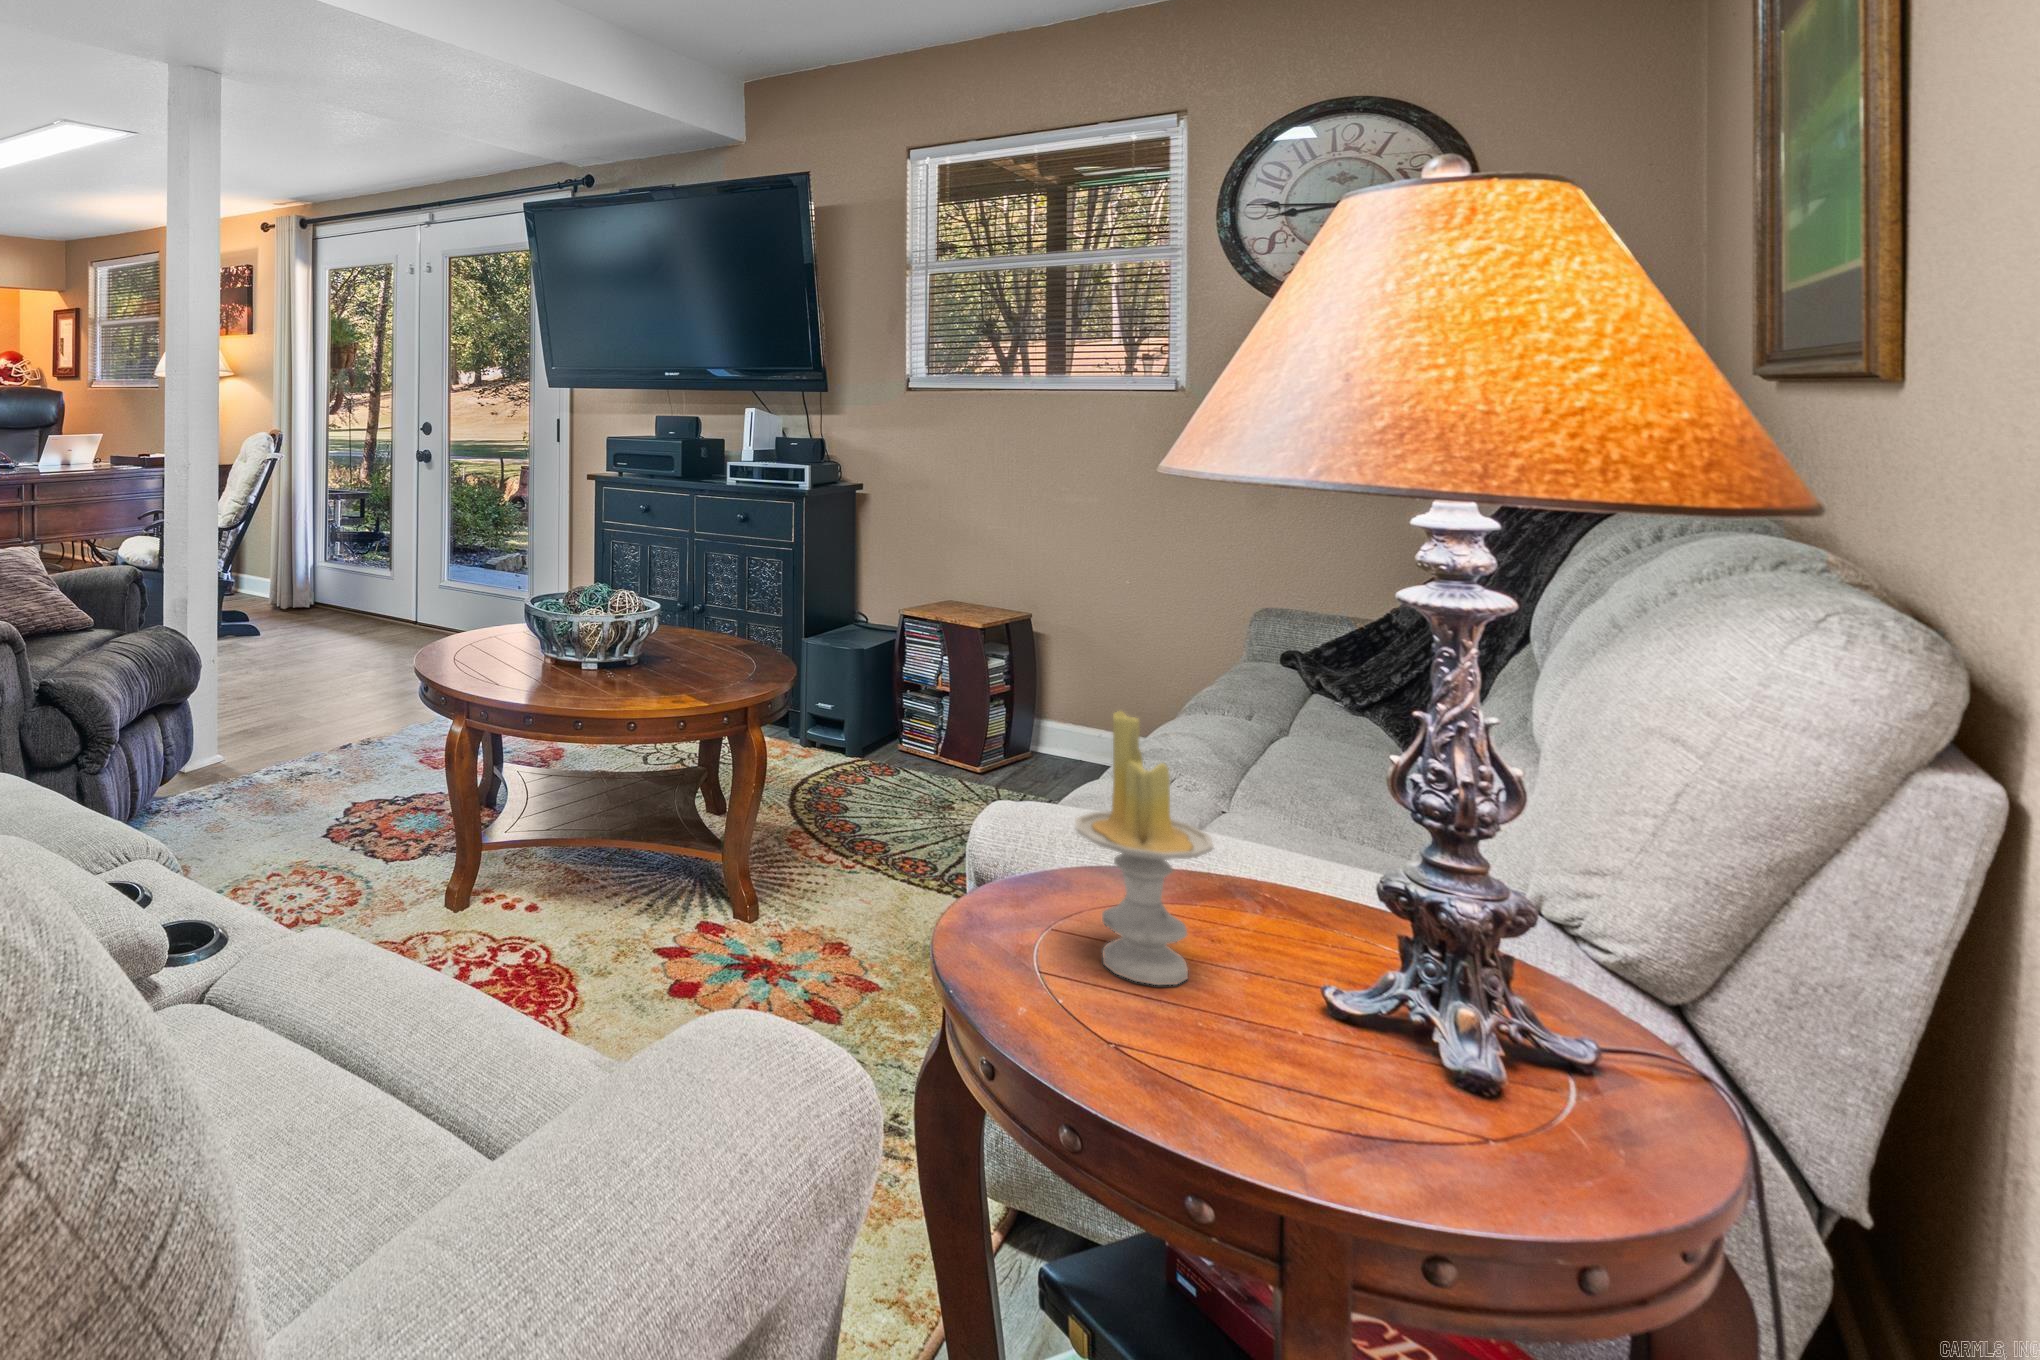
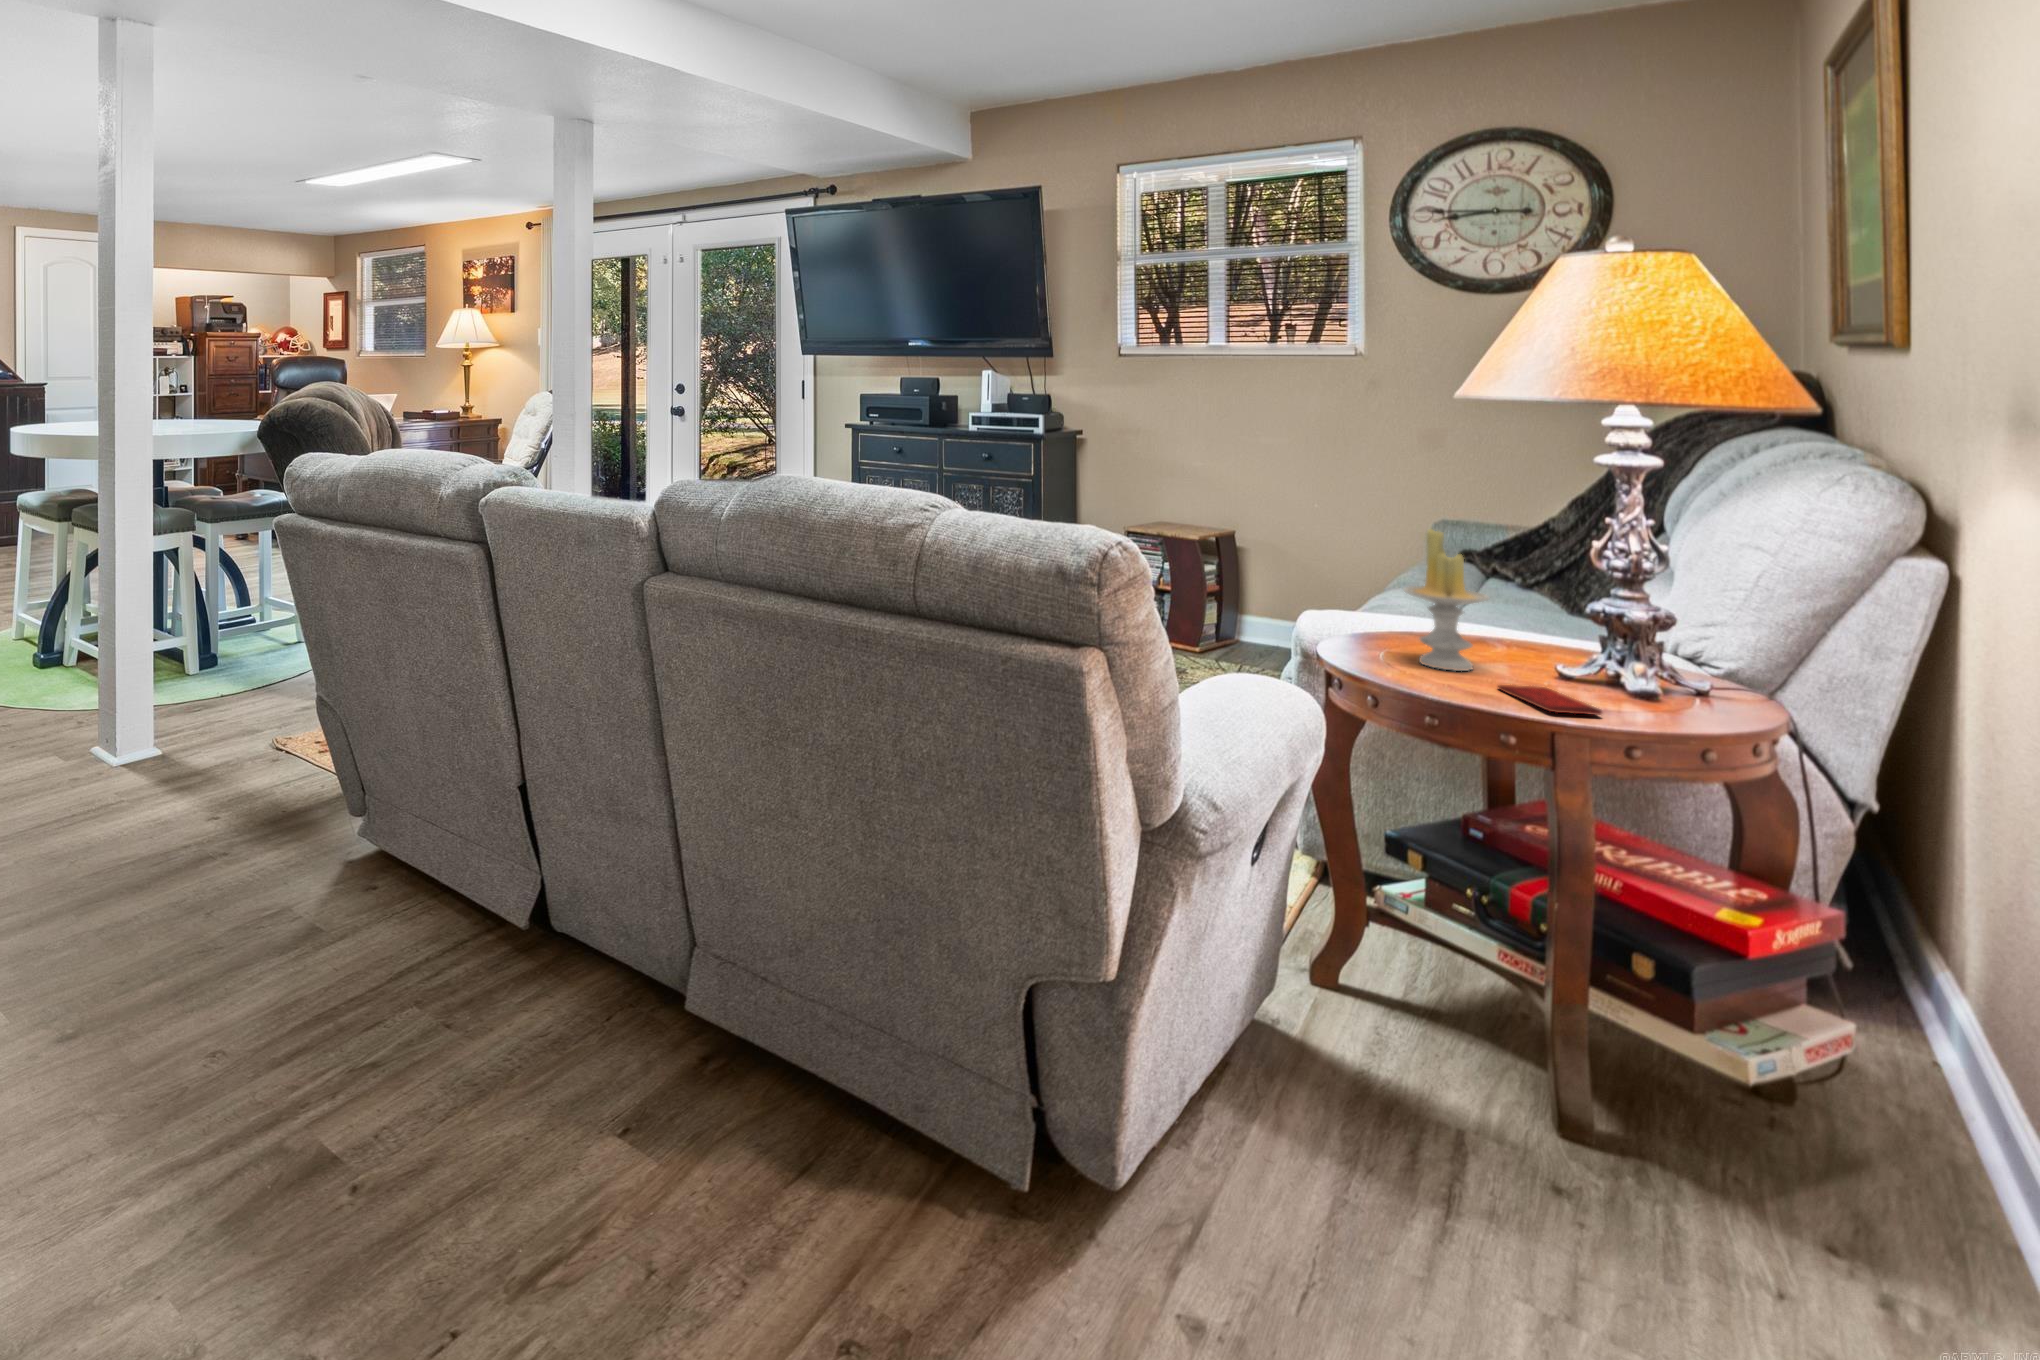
smartphone: none [1213,1034,1387,1142] -> present [1498,685,1602,715]

